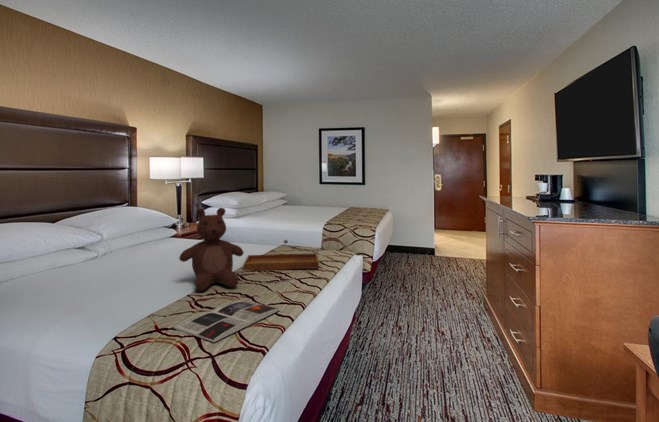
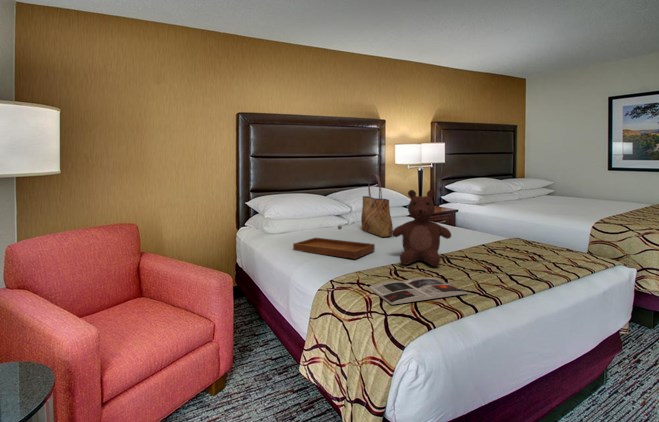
tote bag: none [123,190,168,262] -> present [361,174,393,237]
tray: present [244,240,319,270] -> present [293,226,375,259]

